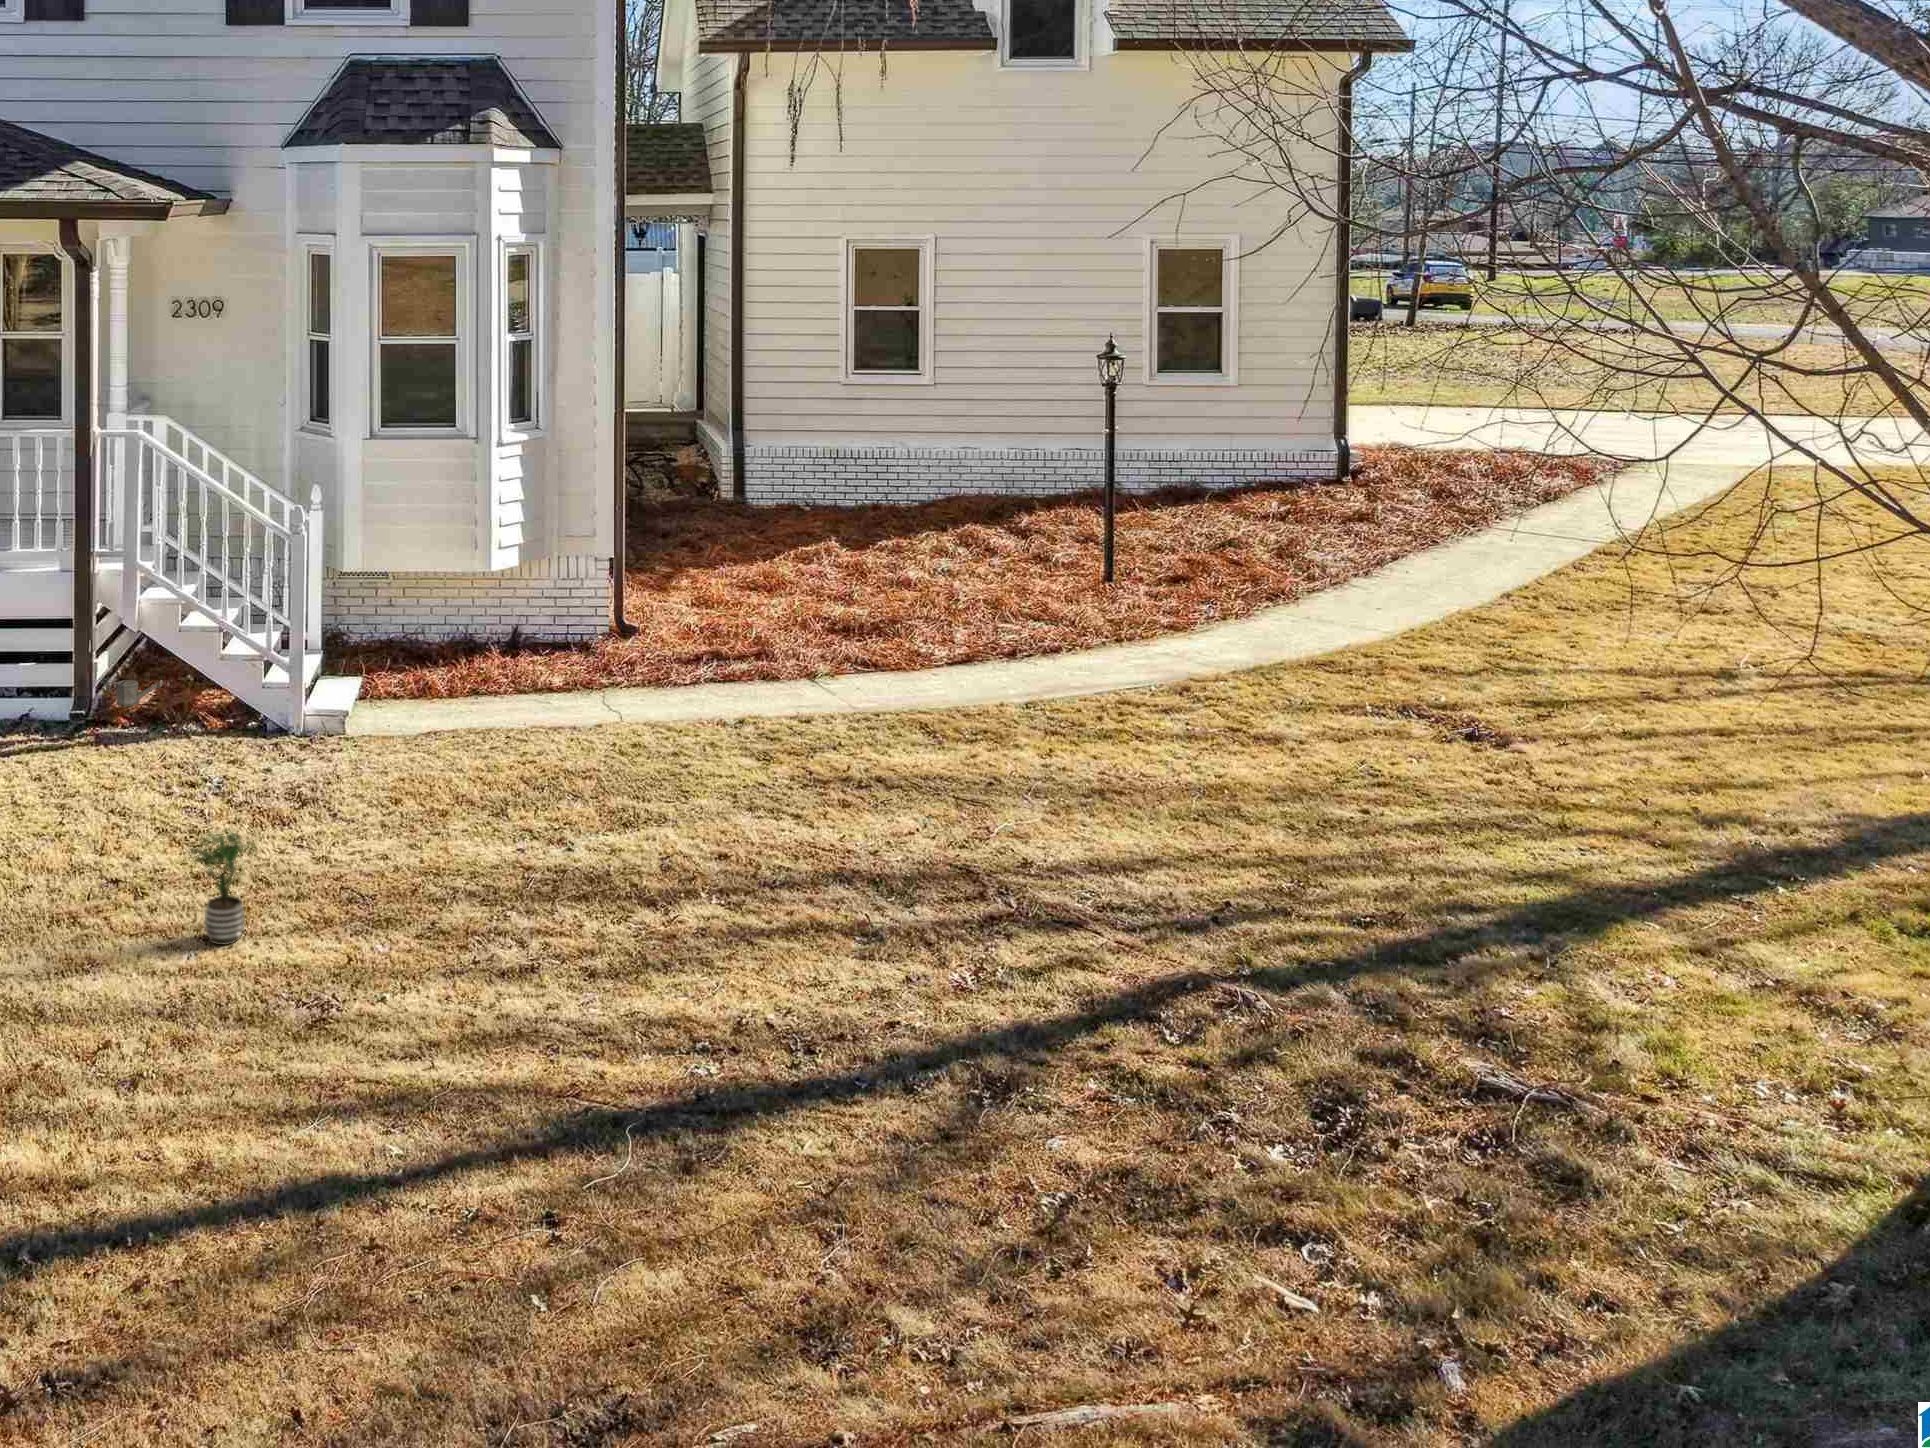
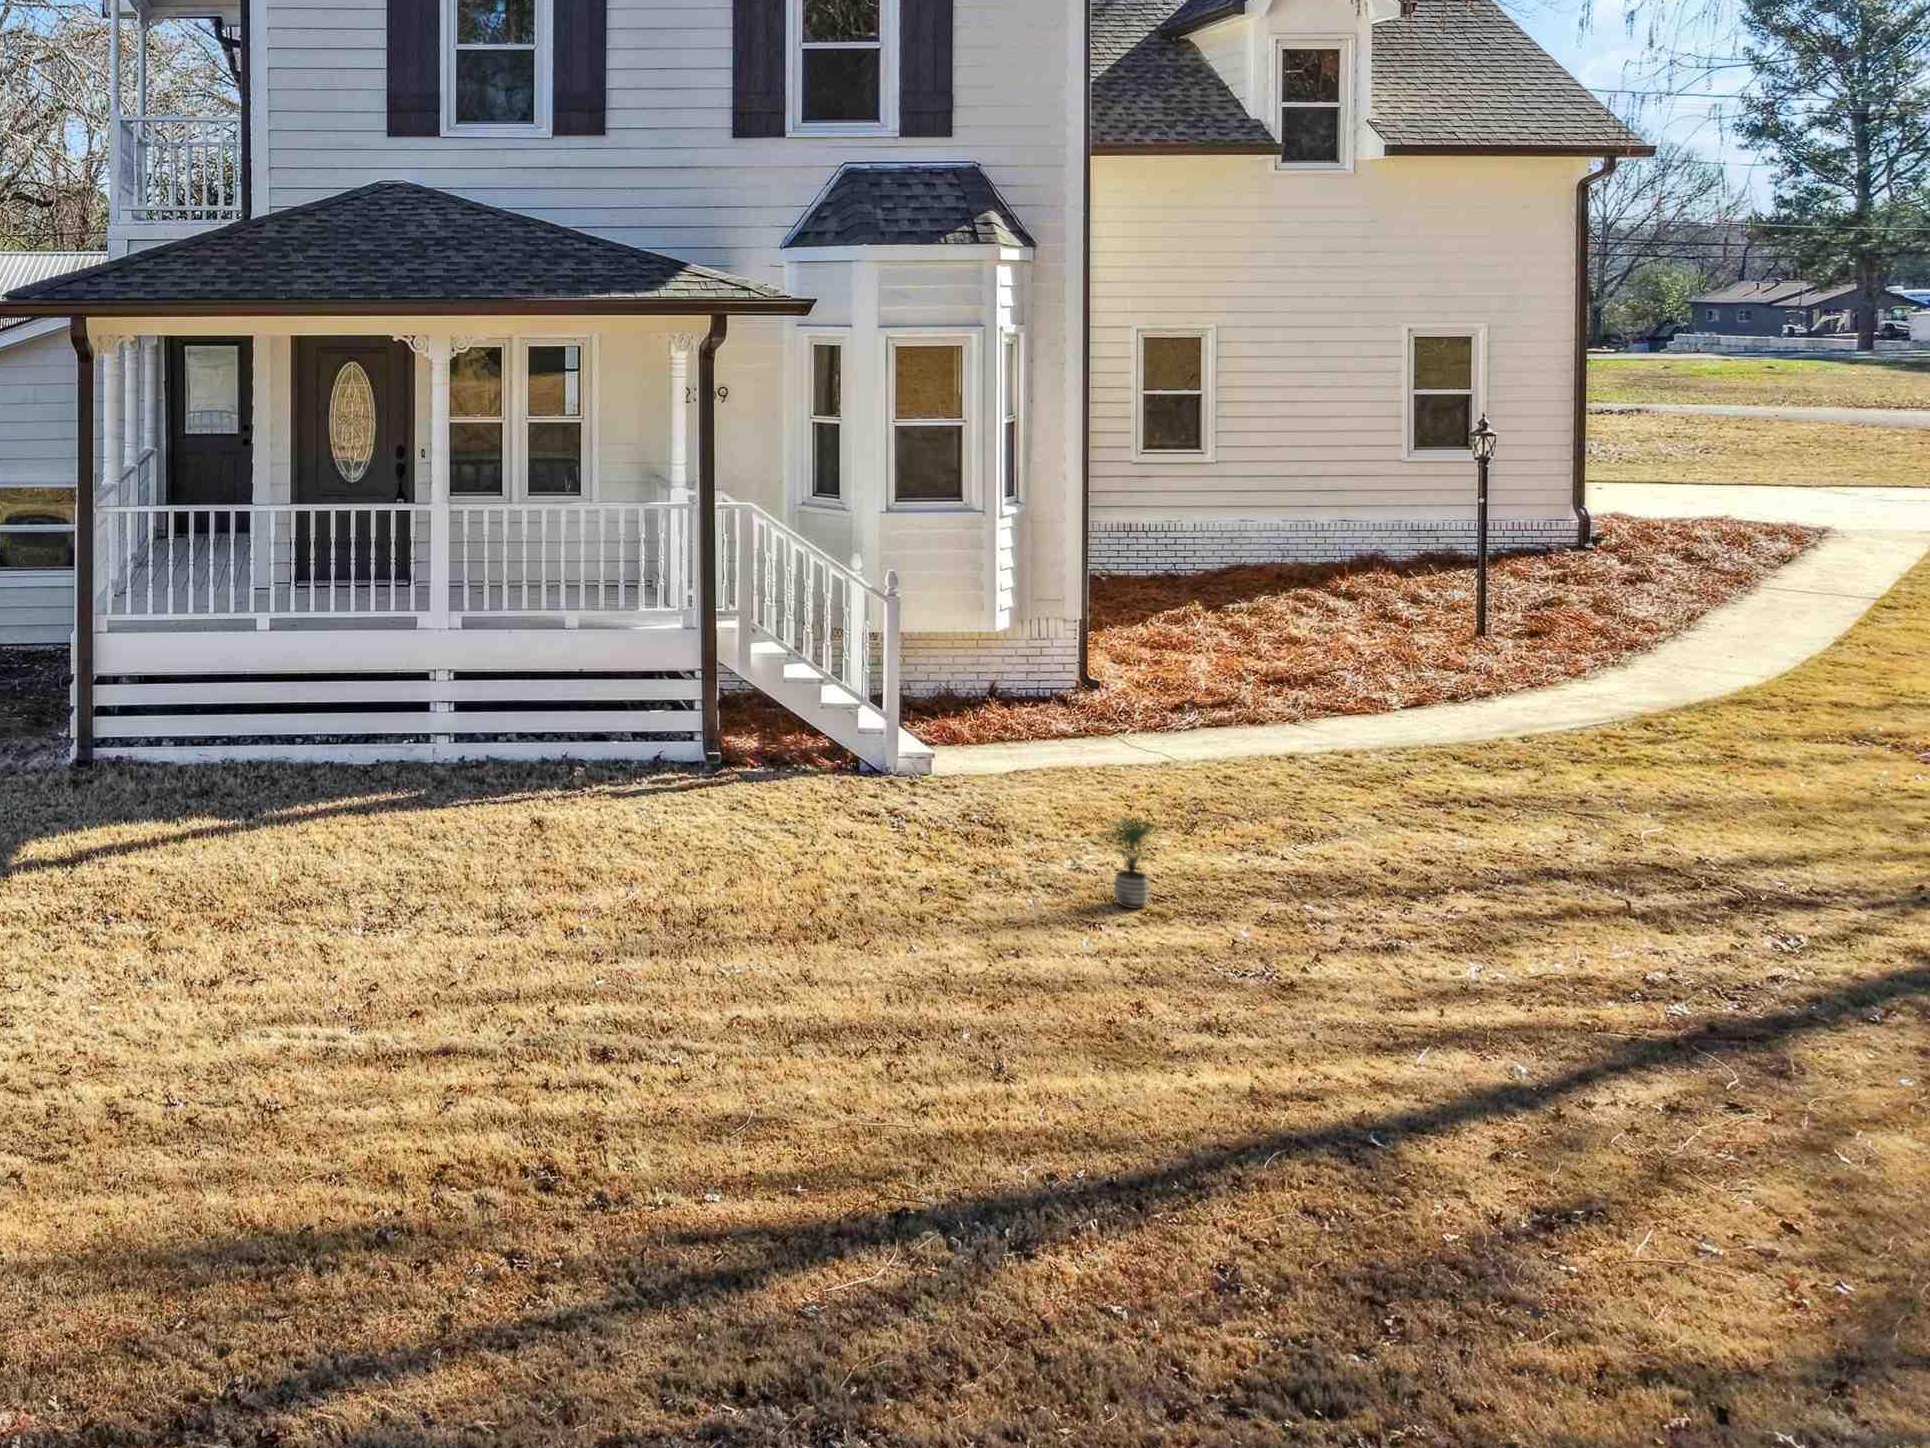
watering can: present [106,680,163,706] -> none [721,721,772,744]

